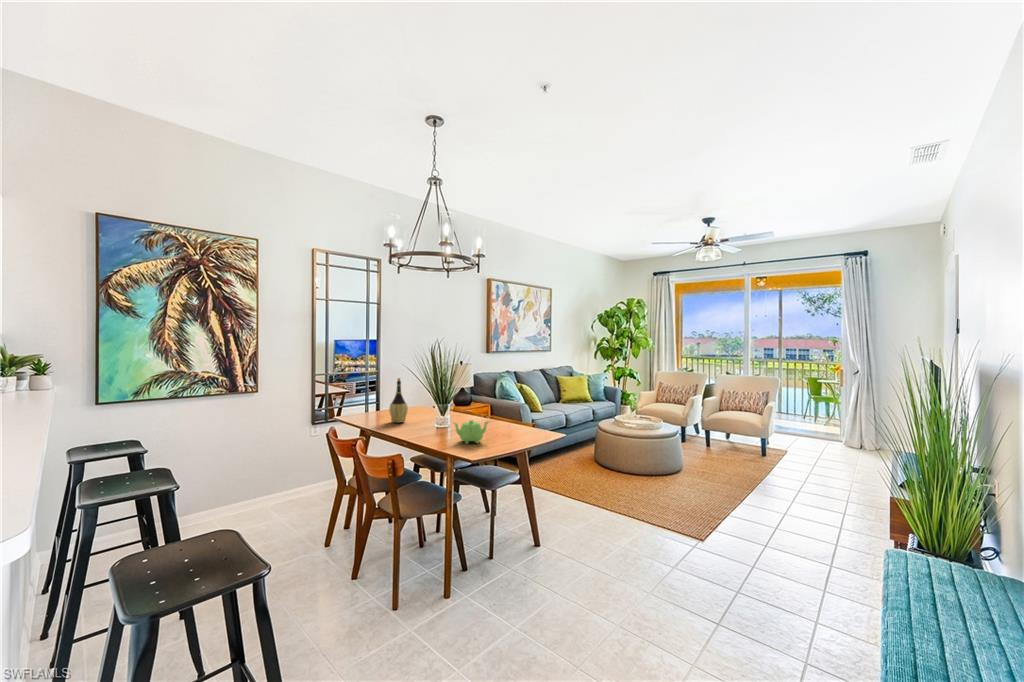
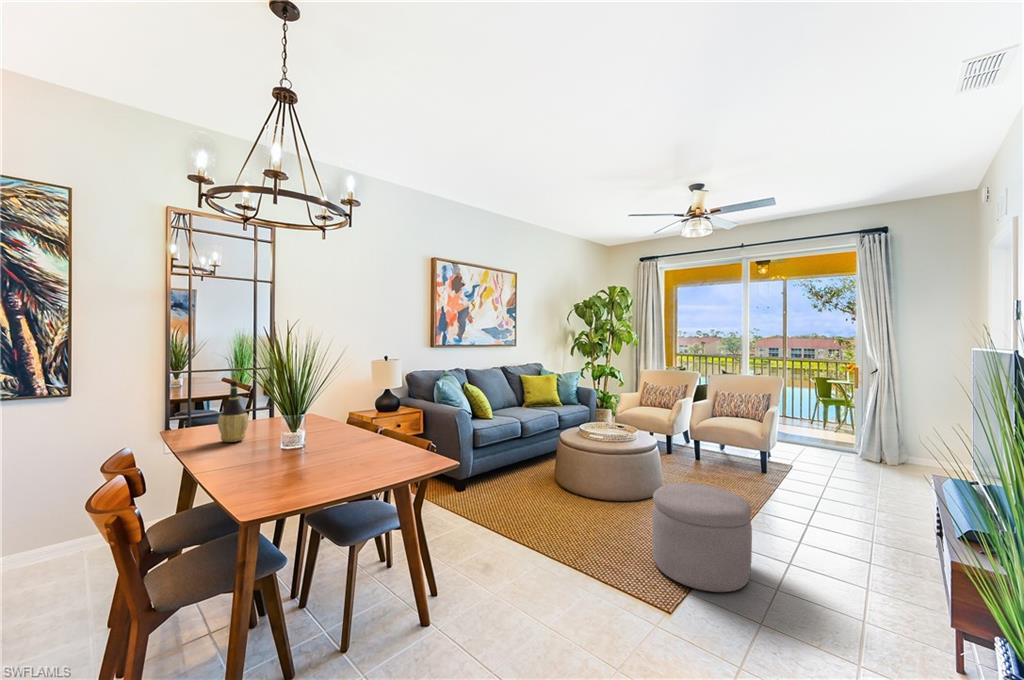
teapot: present [454,420,488,444] -> none [264,444,331,483]
ottoman: none [683,456,755,528] -> present [652,483,752,592]

